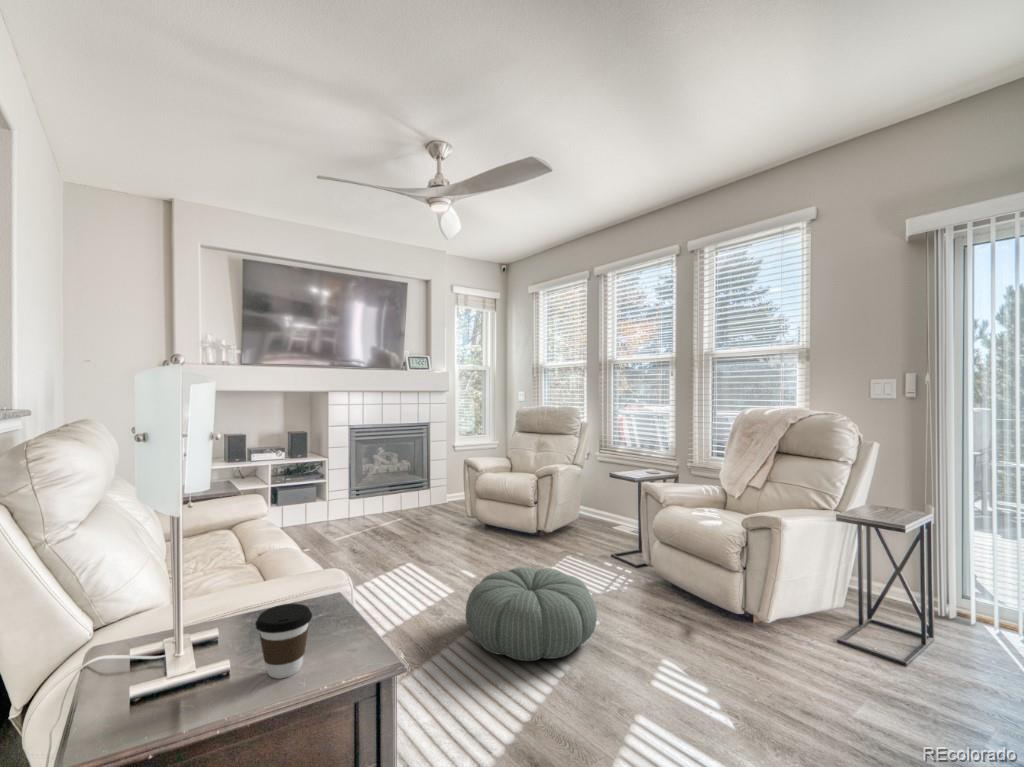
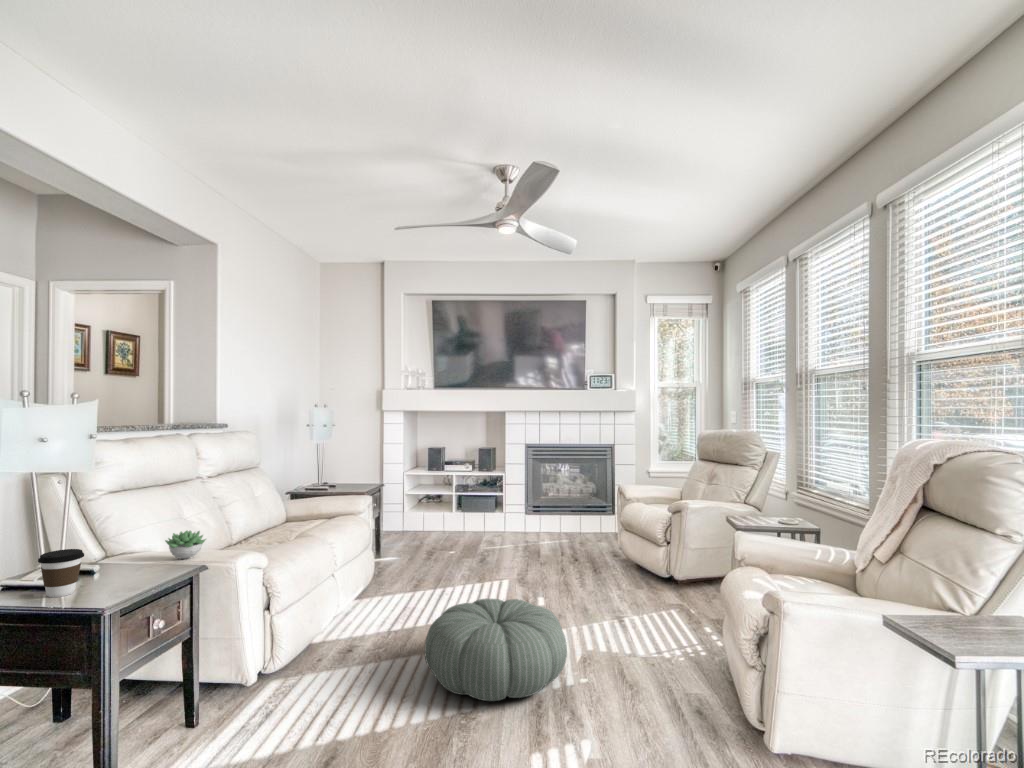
succulent plant: none [236,560,289,600] -> present [165,531,206,559]

